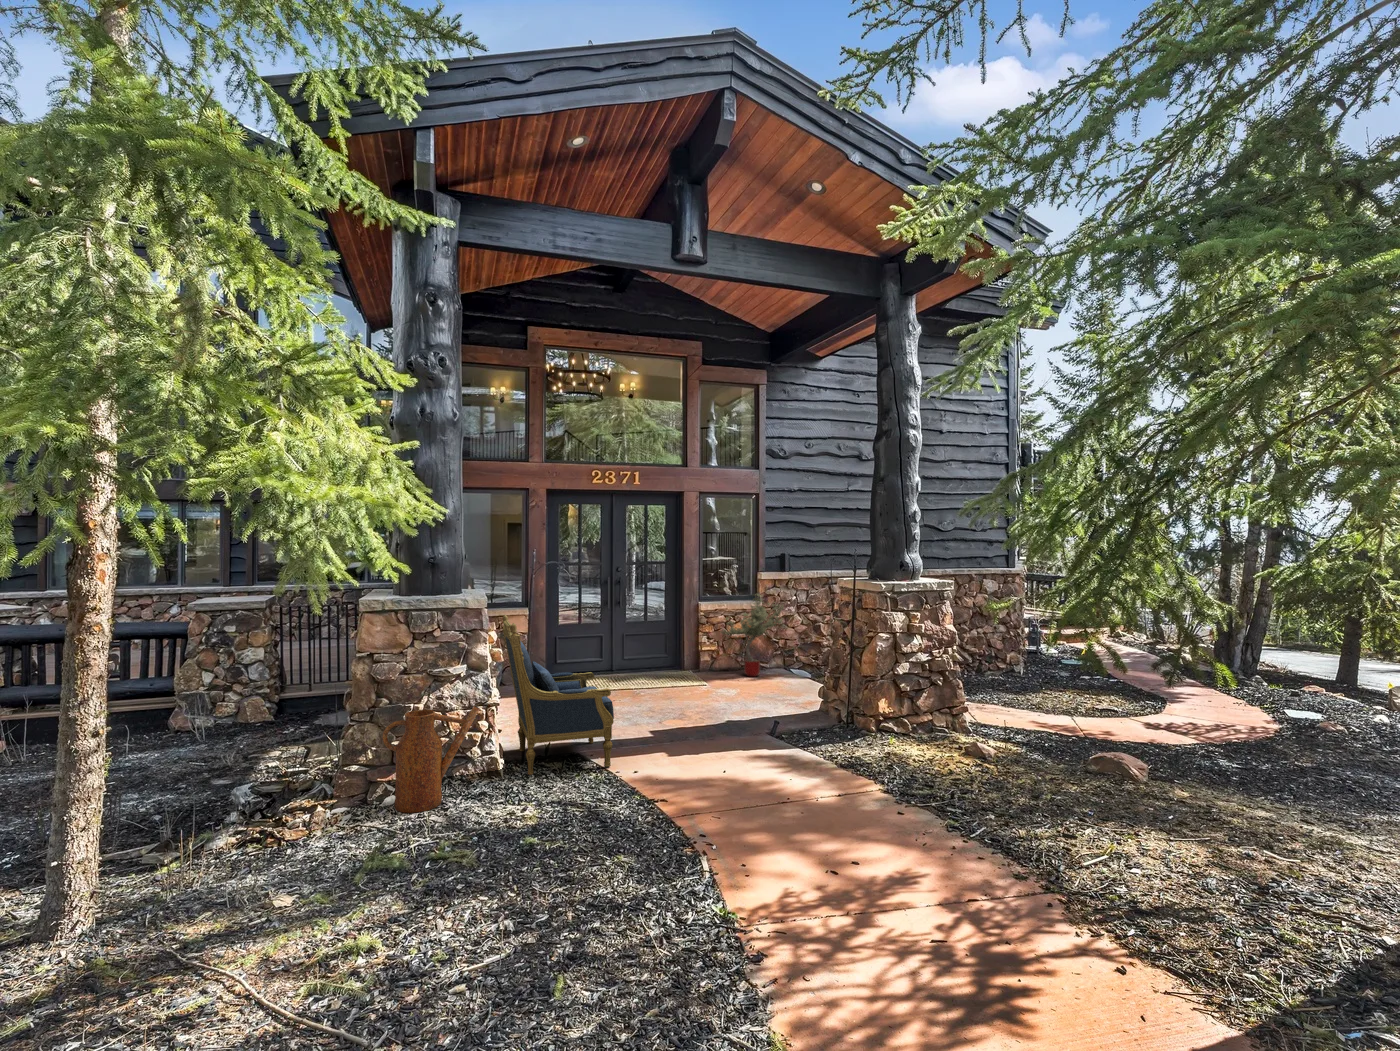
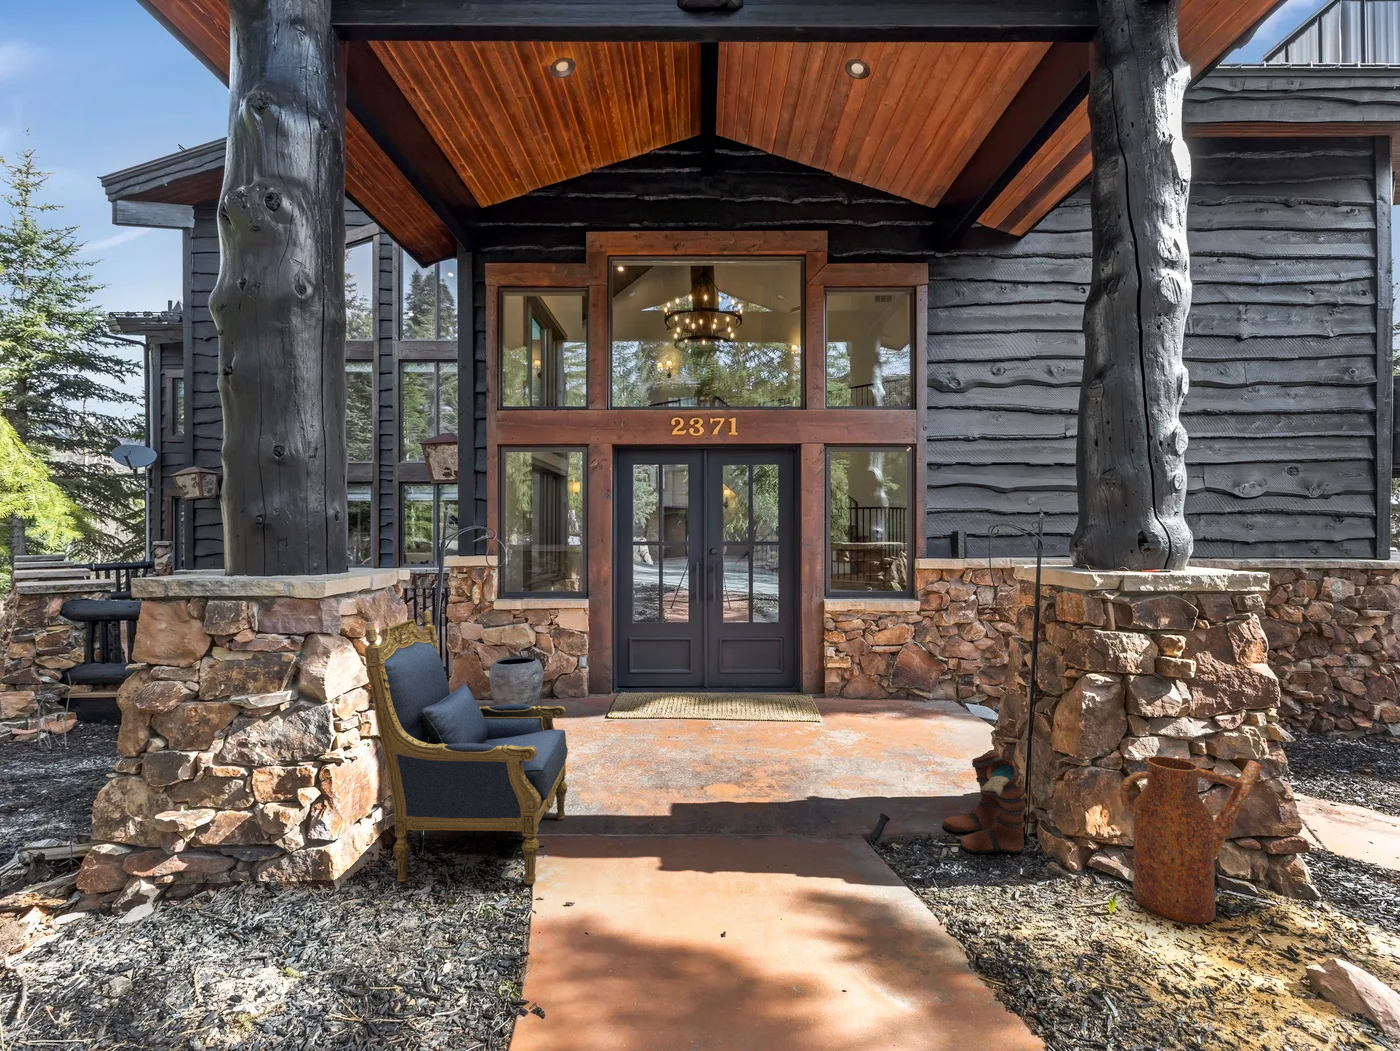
potted tree: present [721,594,783,677] -> none [849,588,952,711]
boots: none [806,681,850,733] -> present [943,752,1028,853]
watering can: present [382,706,480,813] -> present [1119,756,1263,924]

